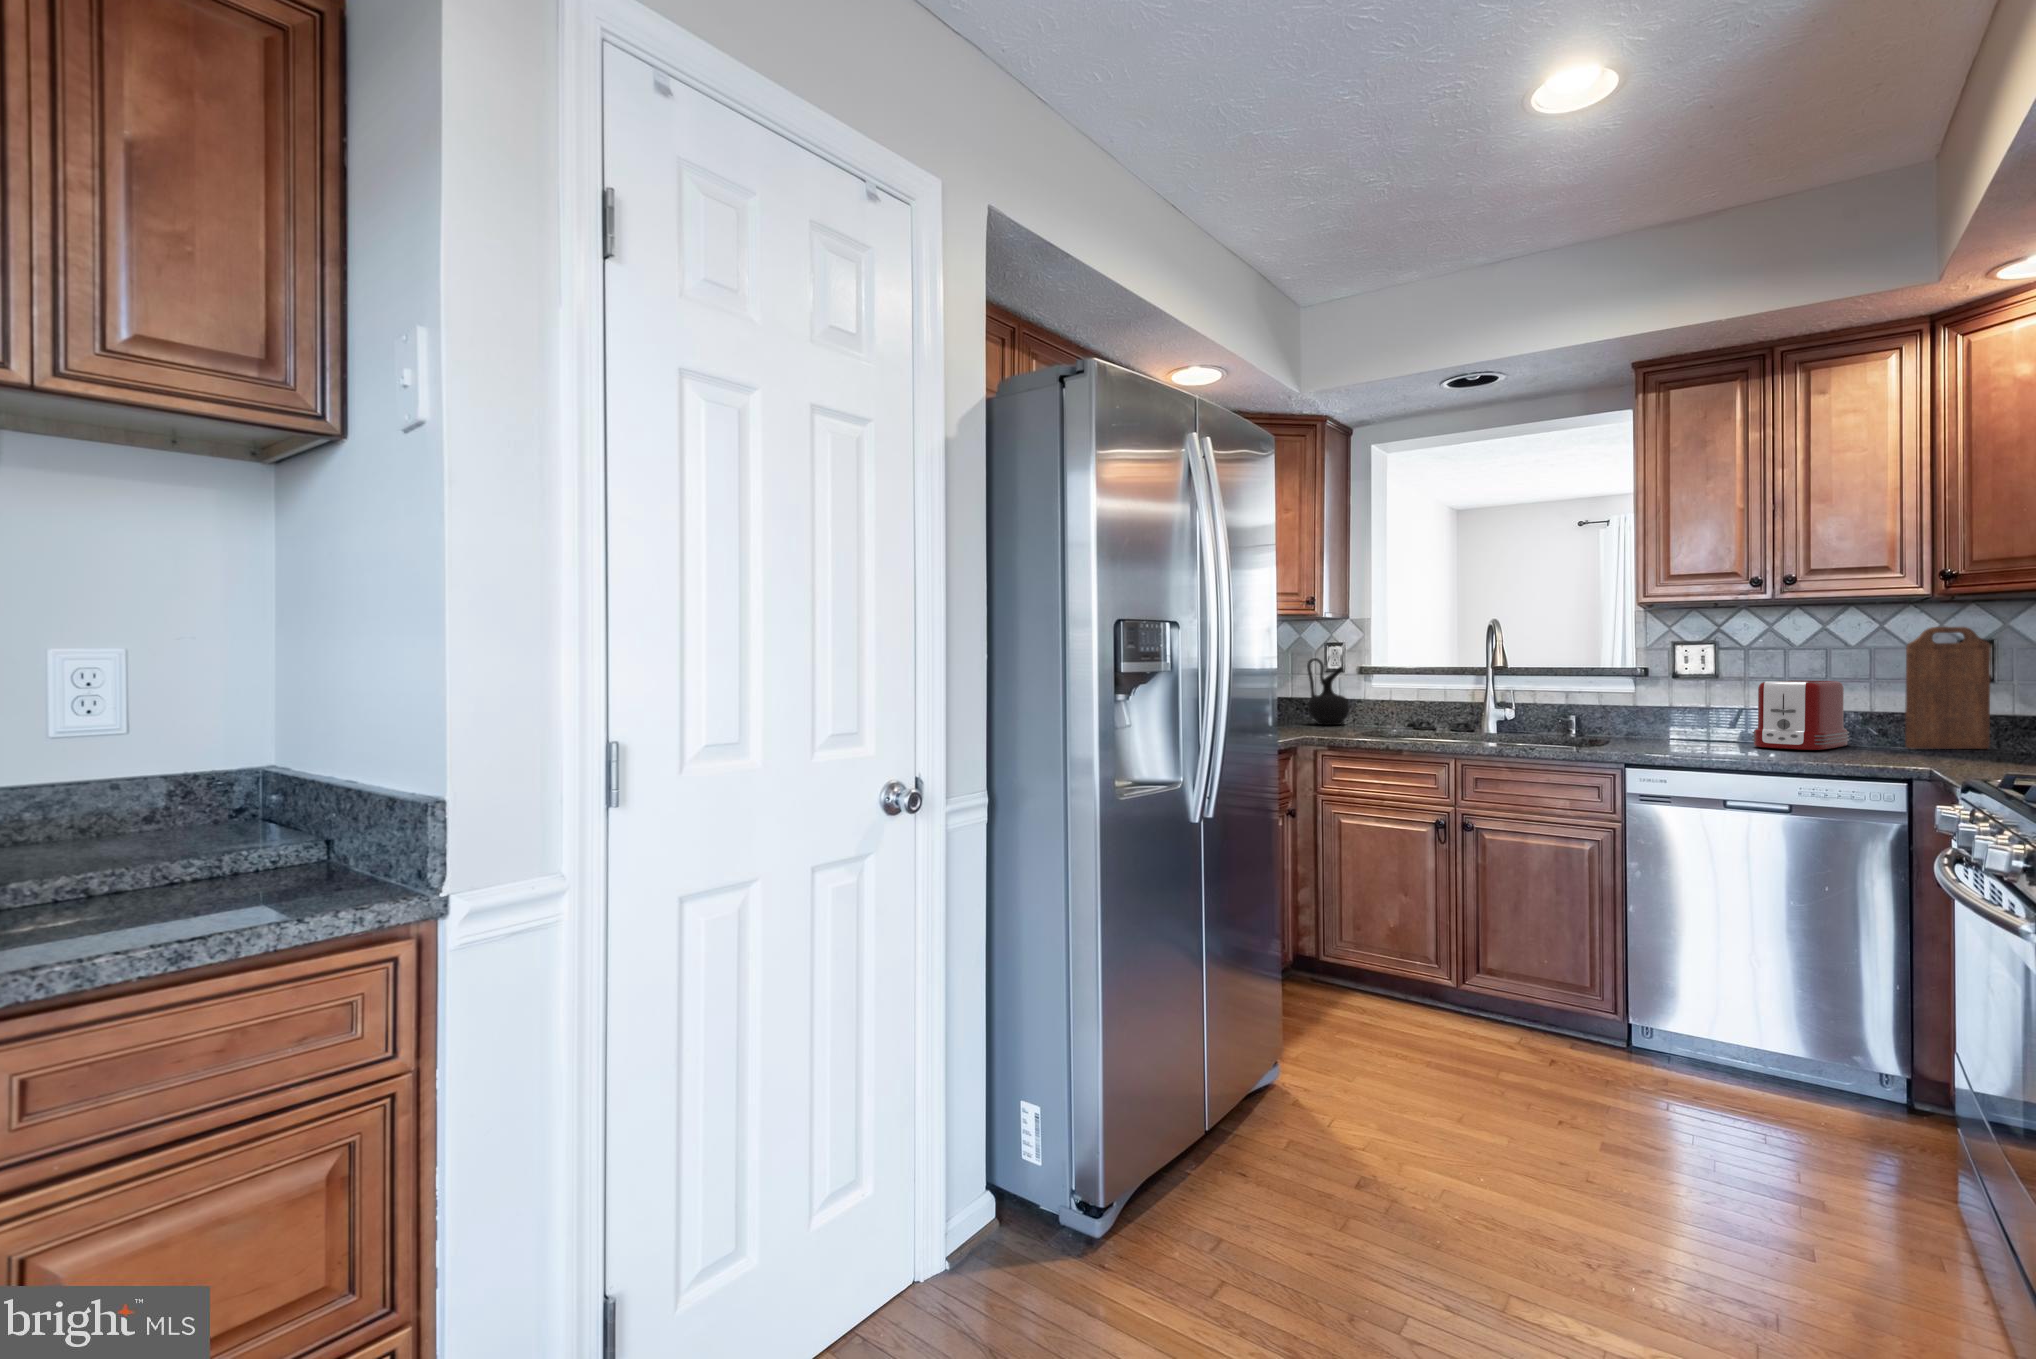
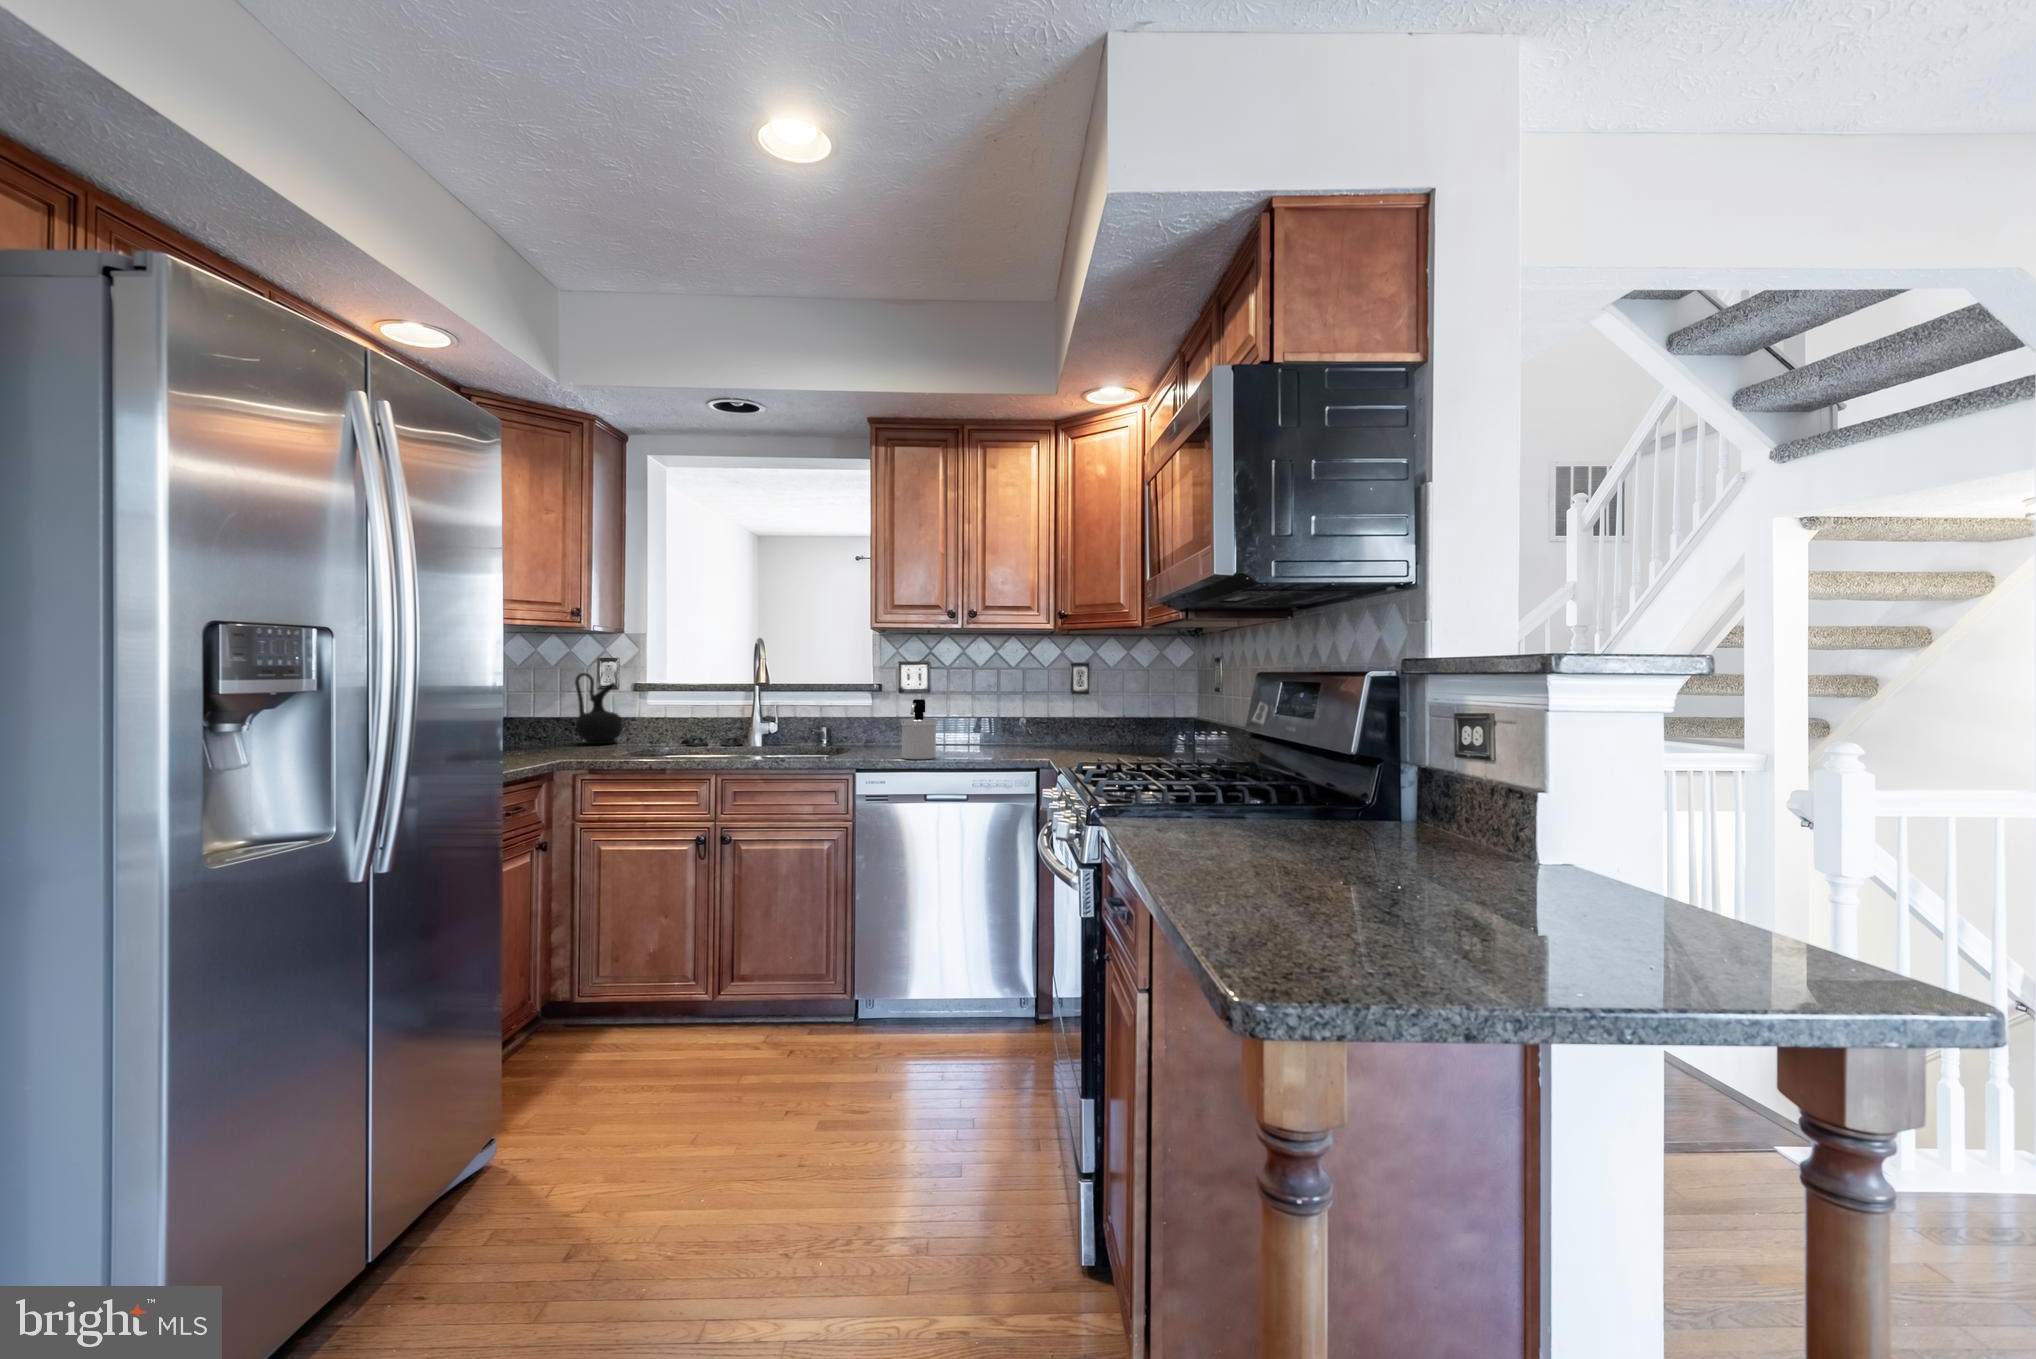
cutting board: present [1905,627,1991,749] -> none [1042,654,1088,746]
toaster: present [1752,681,1849,750] -> none [949,695,1011,750]
soap dispenser: none [1686,686,1739,757] -> present [901,699,937,759]

